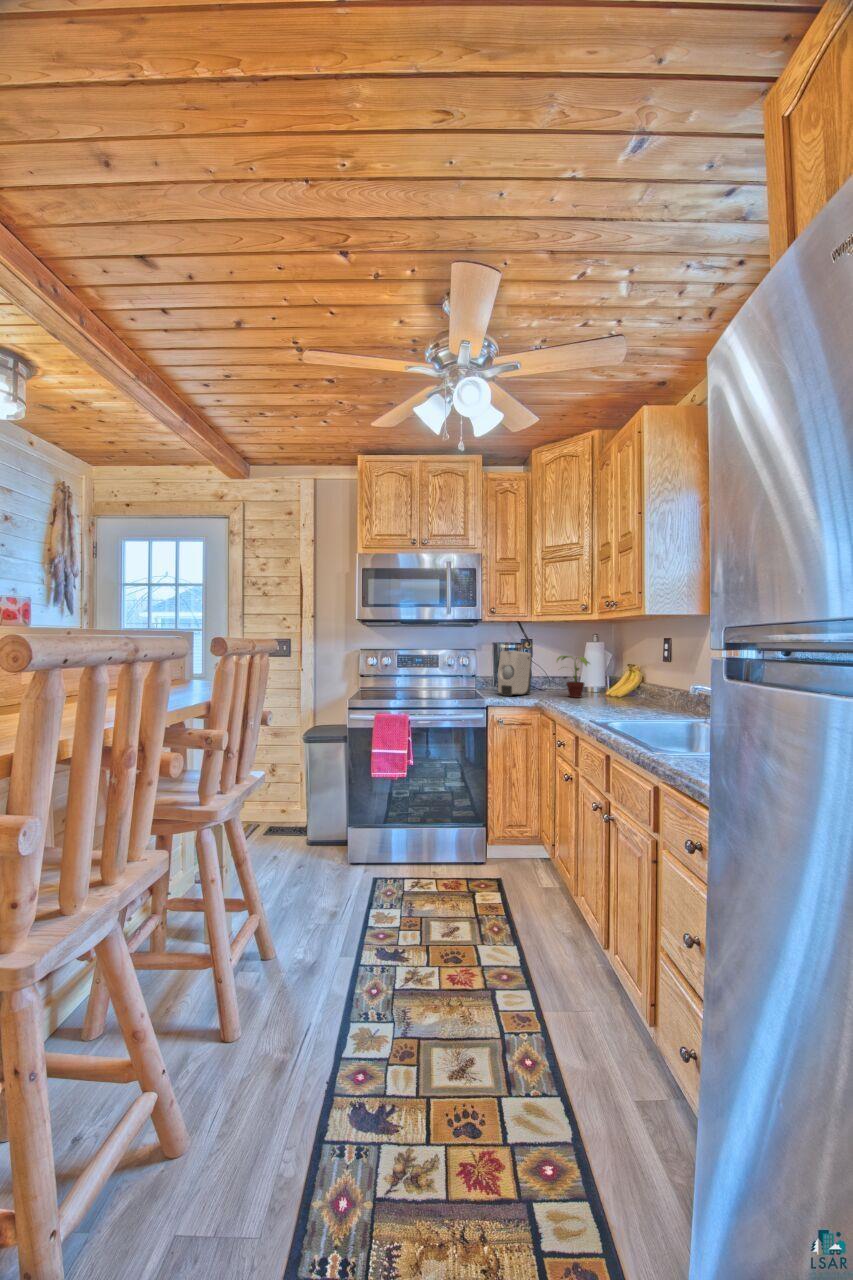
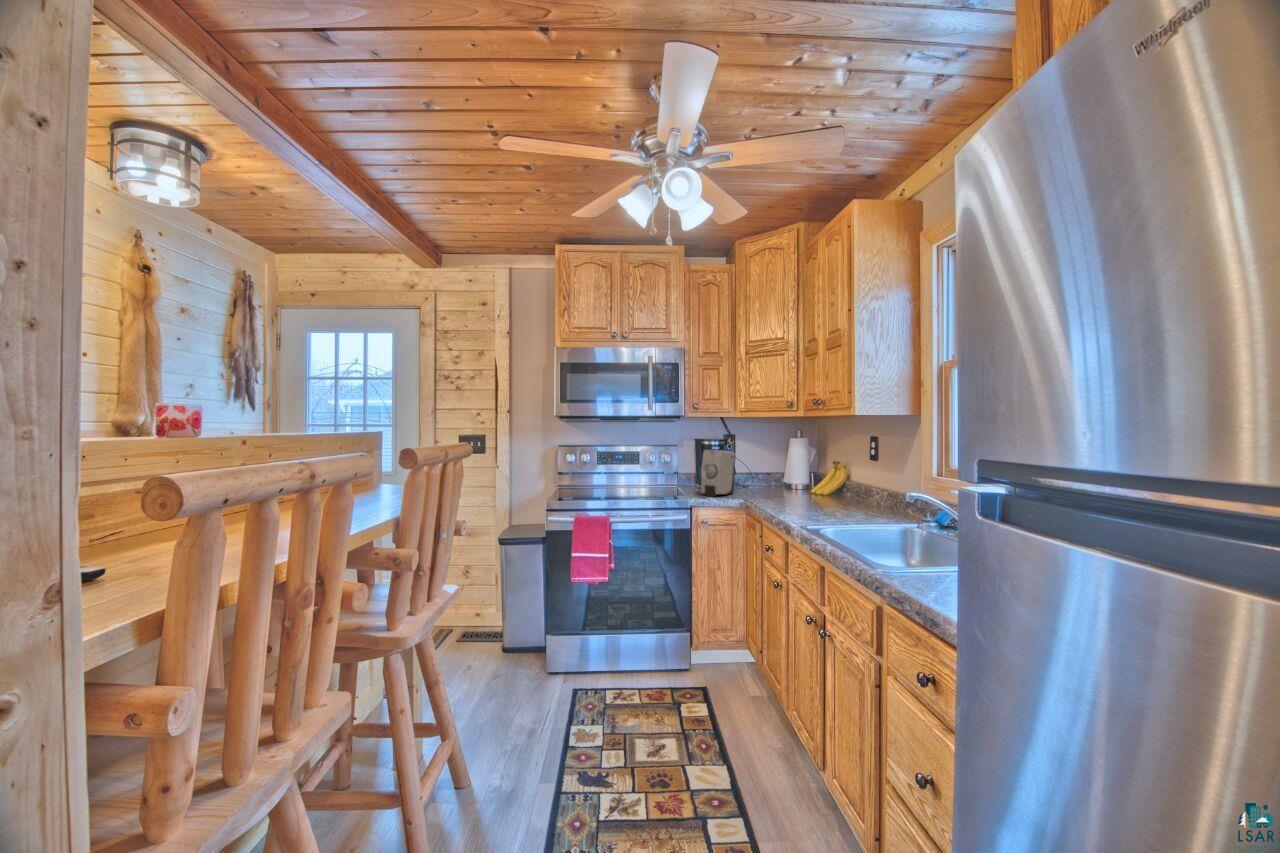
potted plant: present [557,656,589,698] -> none [761,455,796,498]

